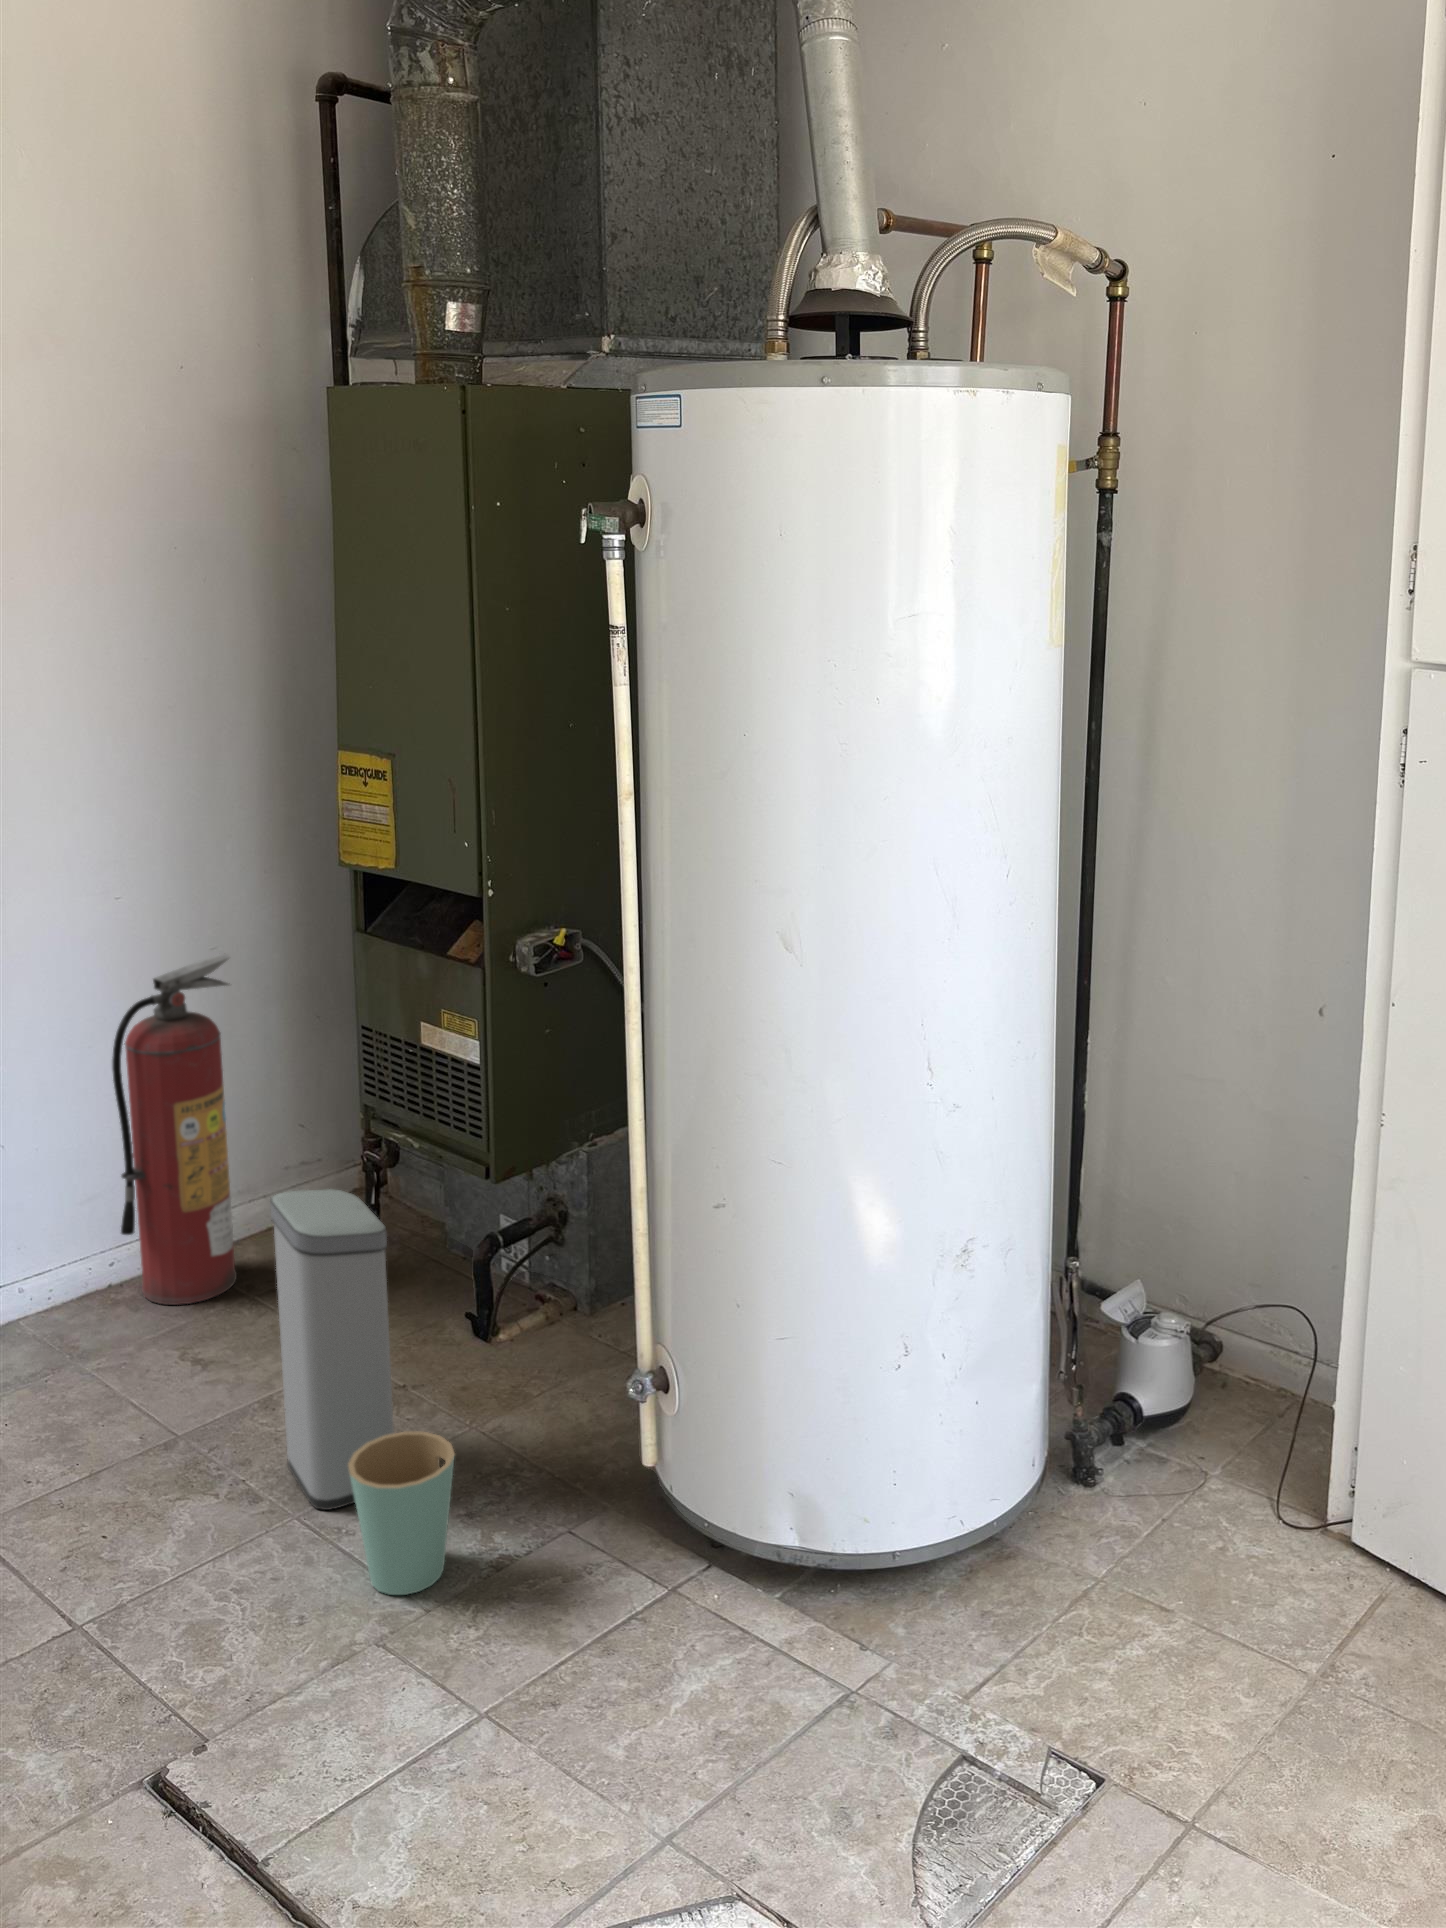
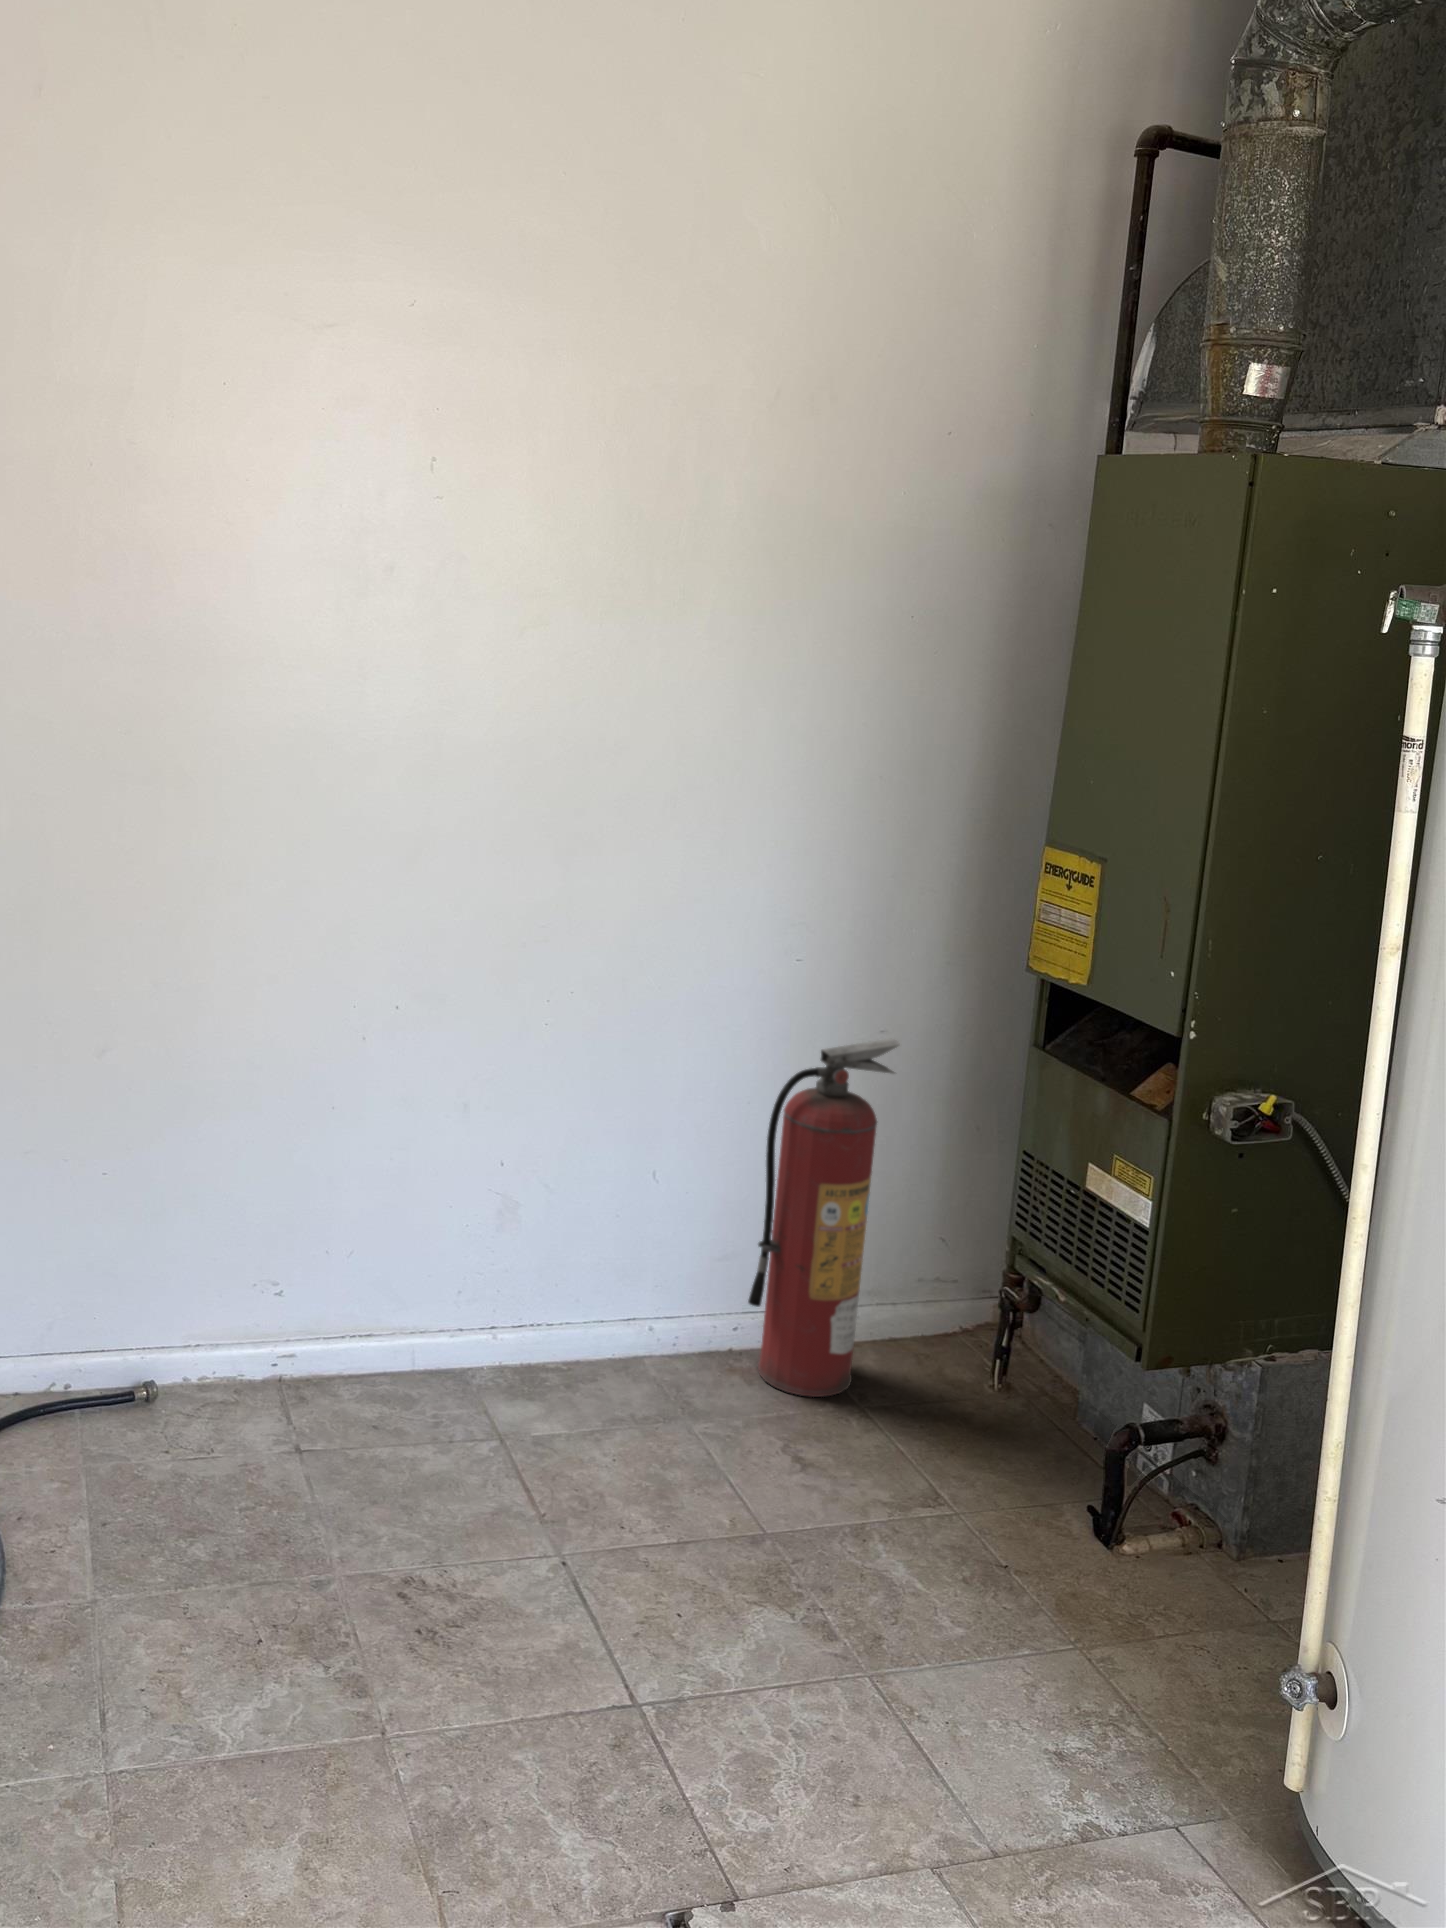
trash can: present [270,1189,455,1595] -> none [869,1313,1054,1823]

